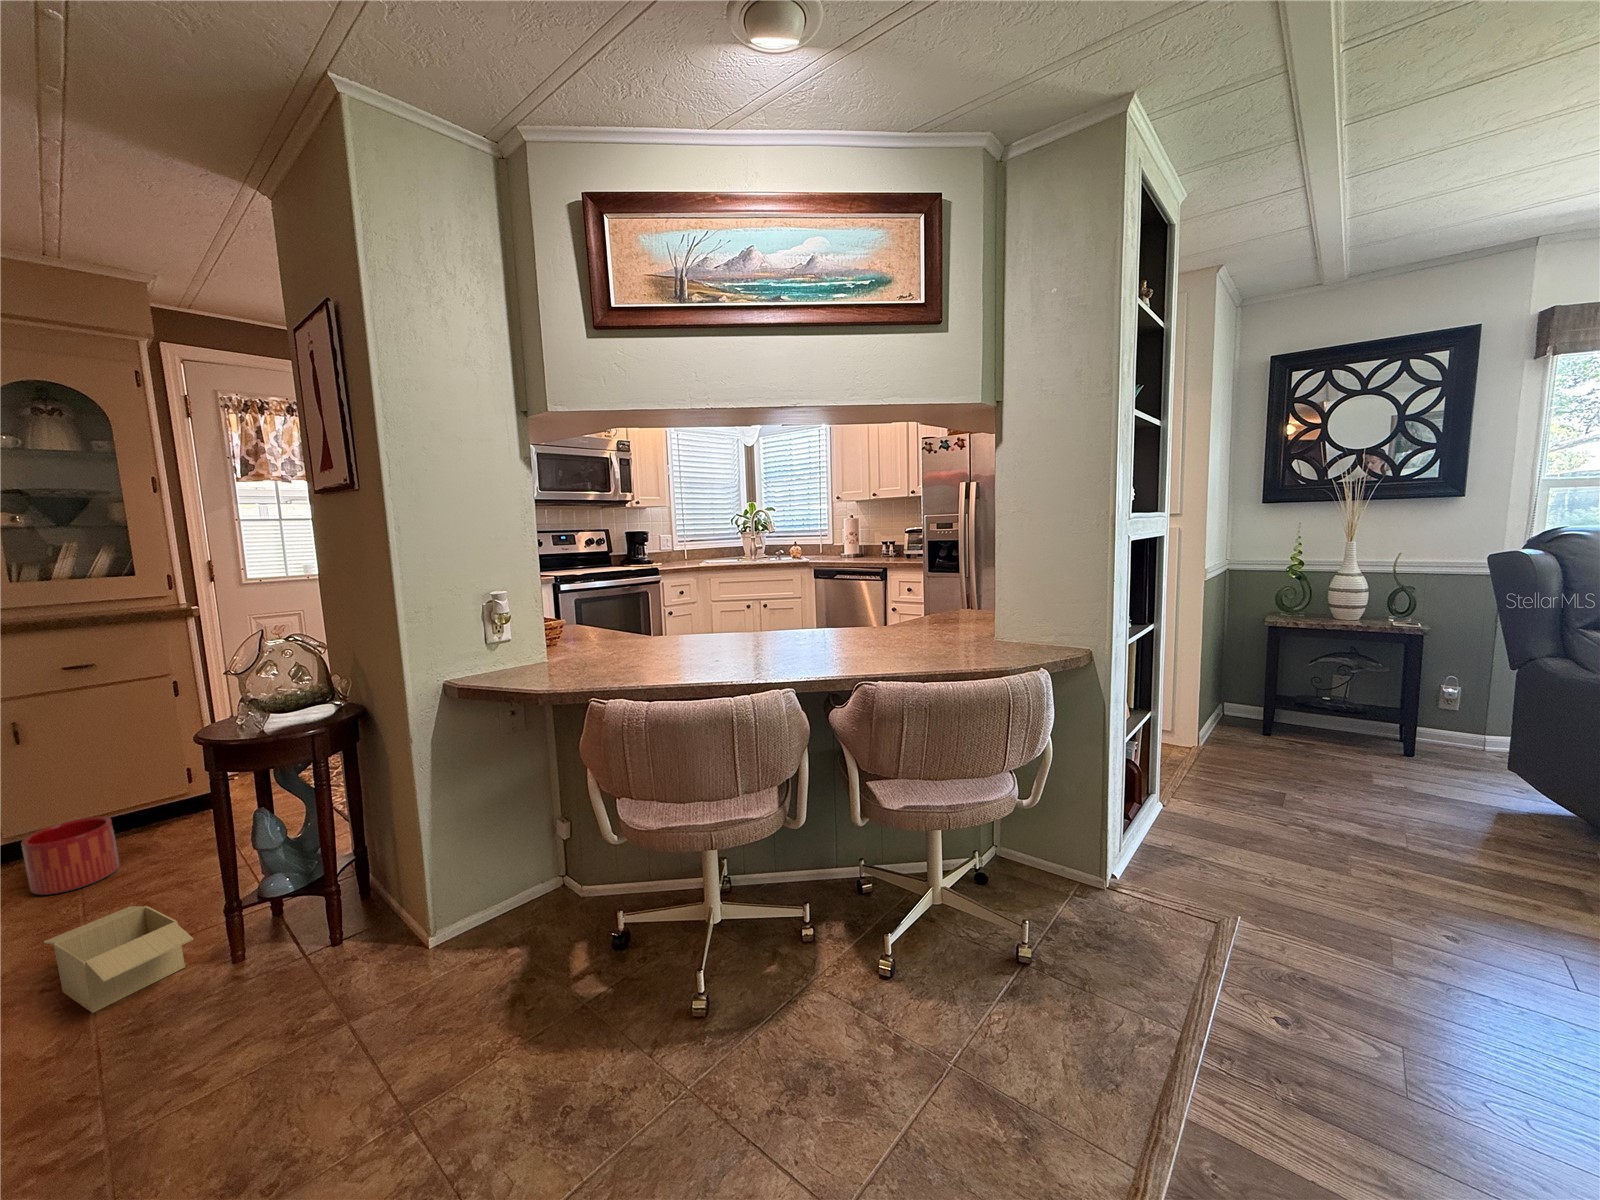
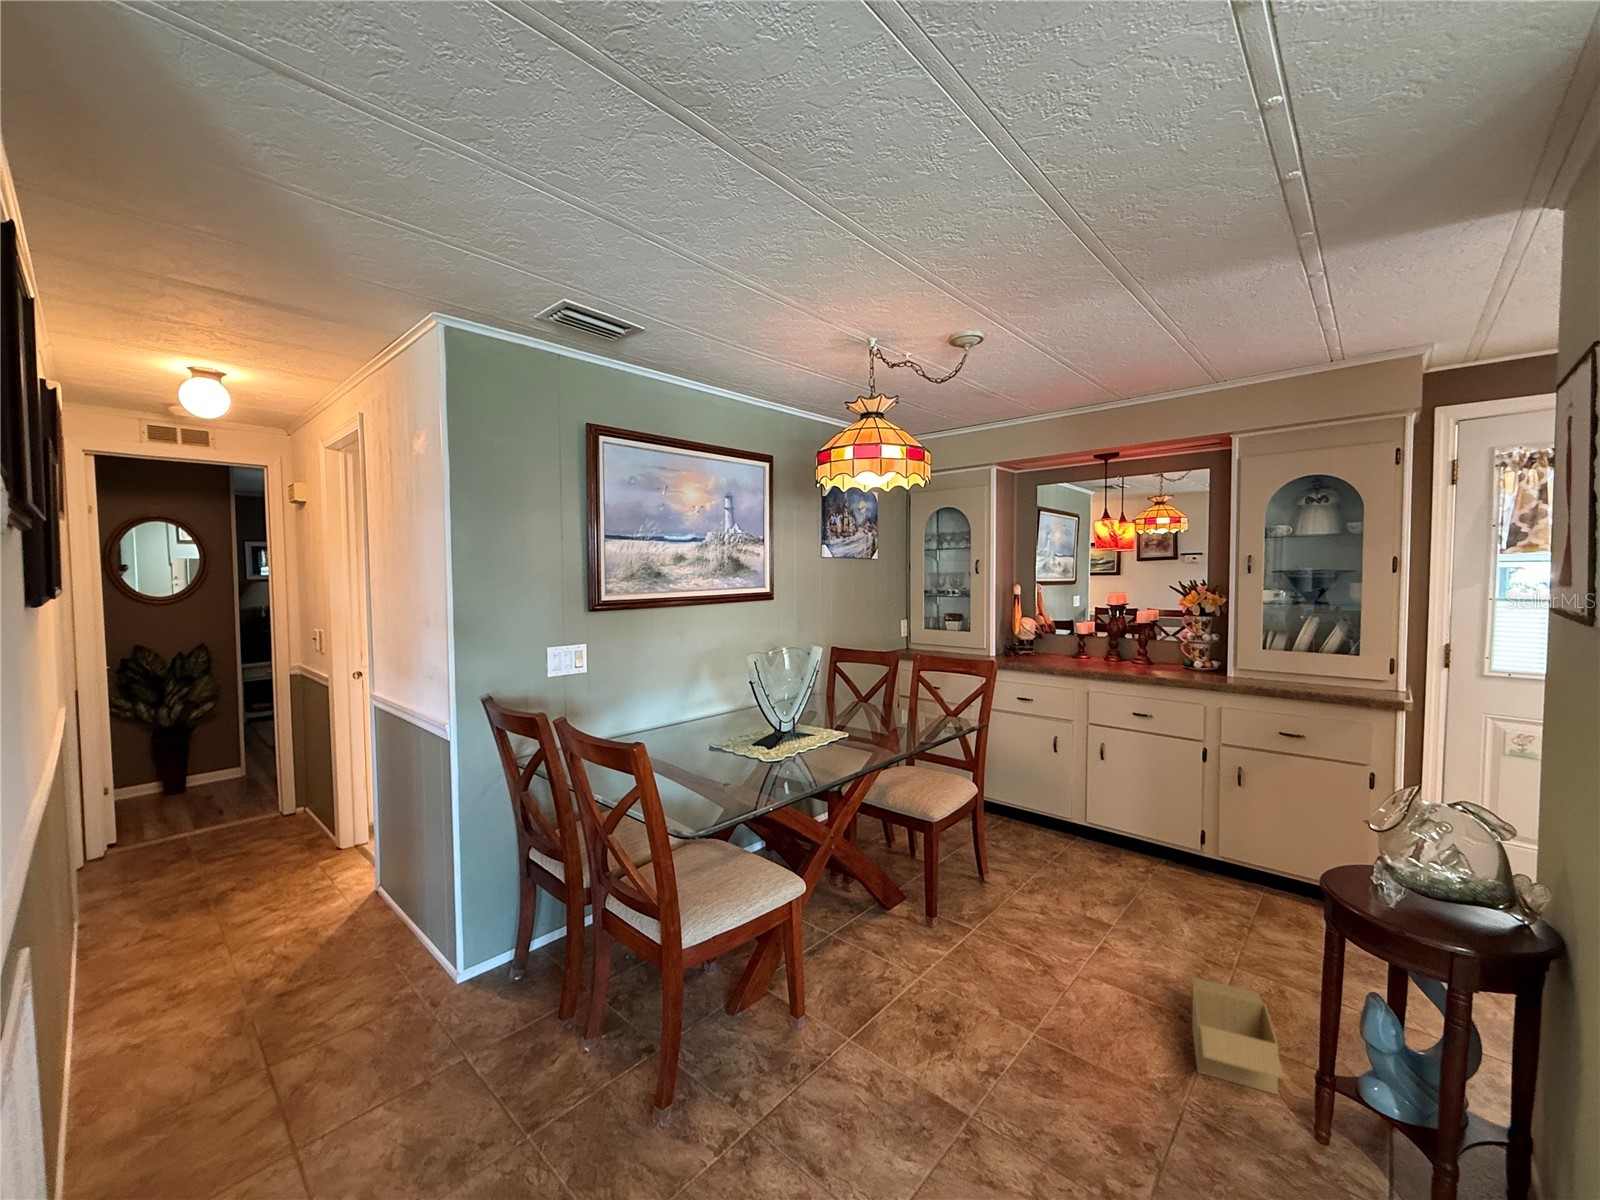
planter: present [22,817,119,895] -> none [1219,866,1285,936]

